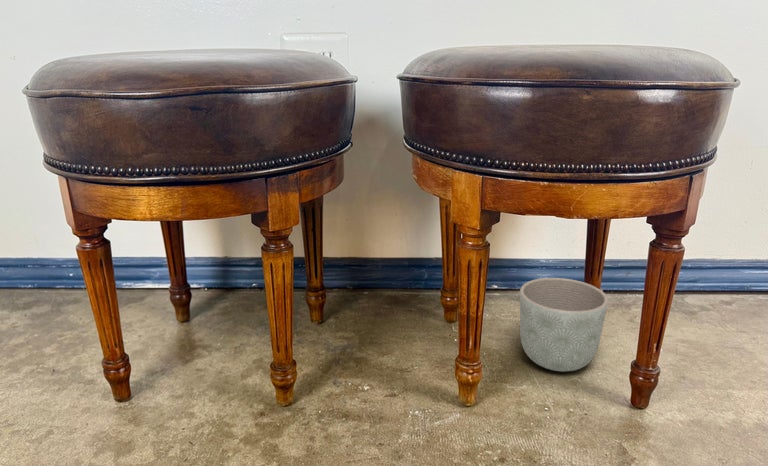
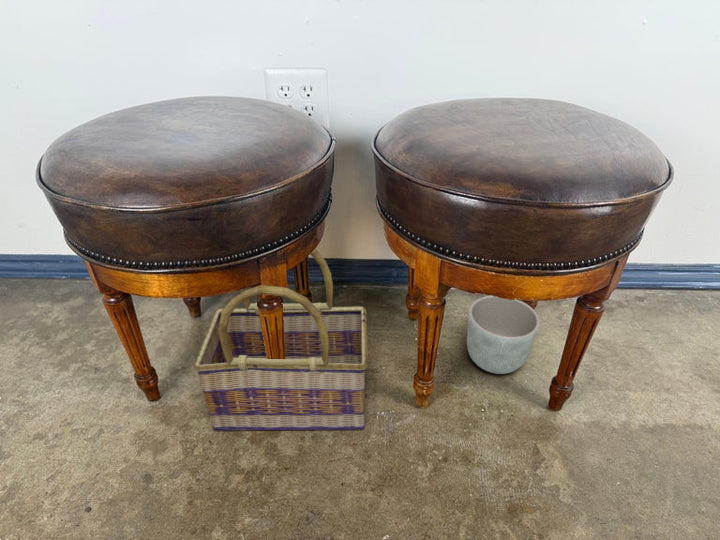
basket: none [178,179,397,430] -> present [193,249,368,431]

